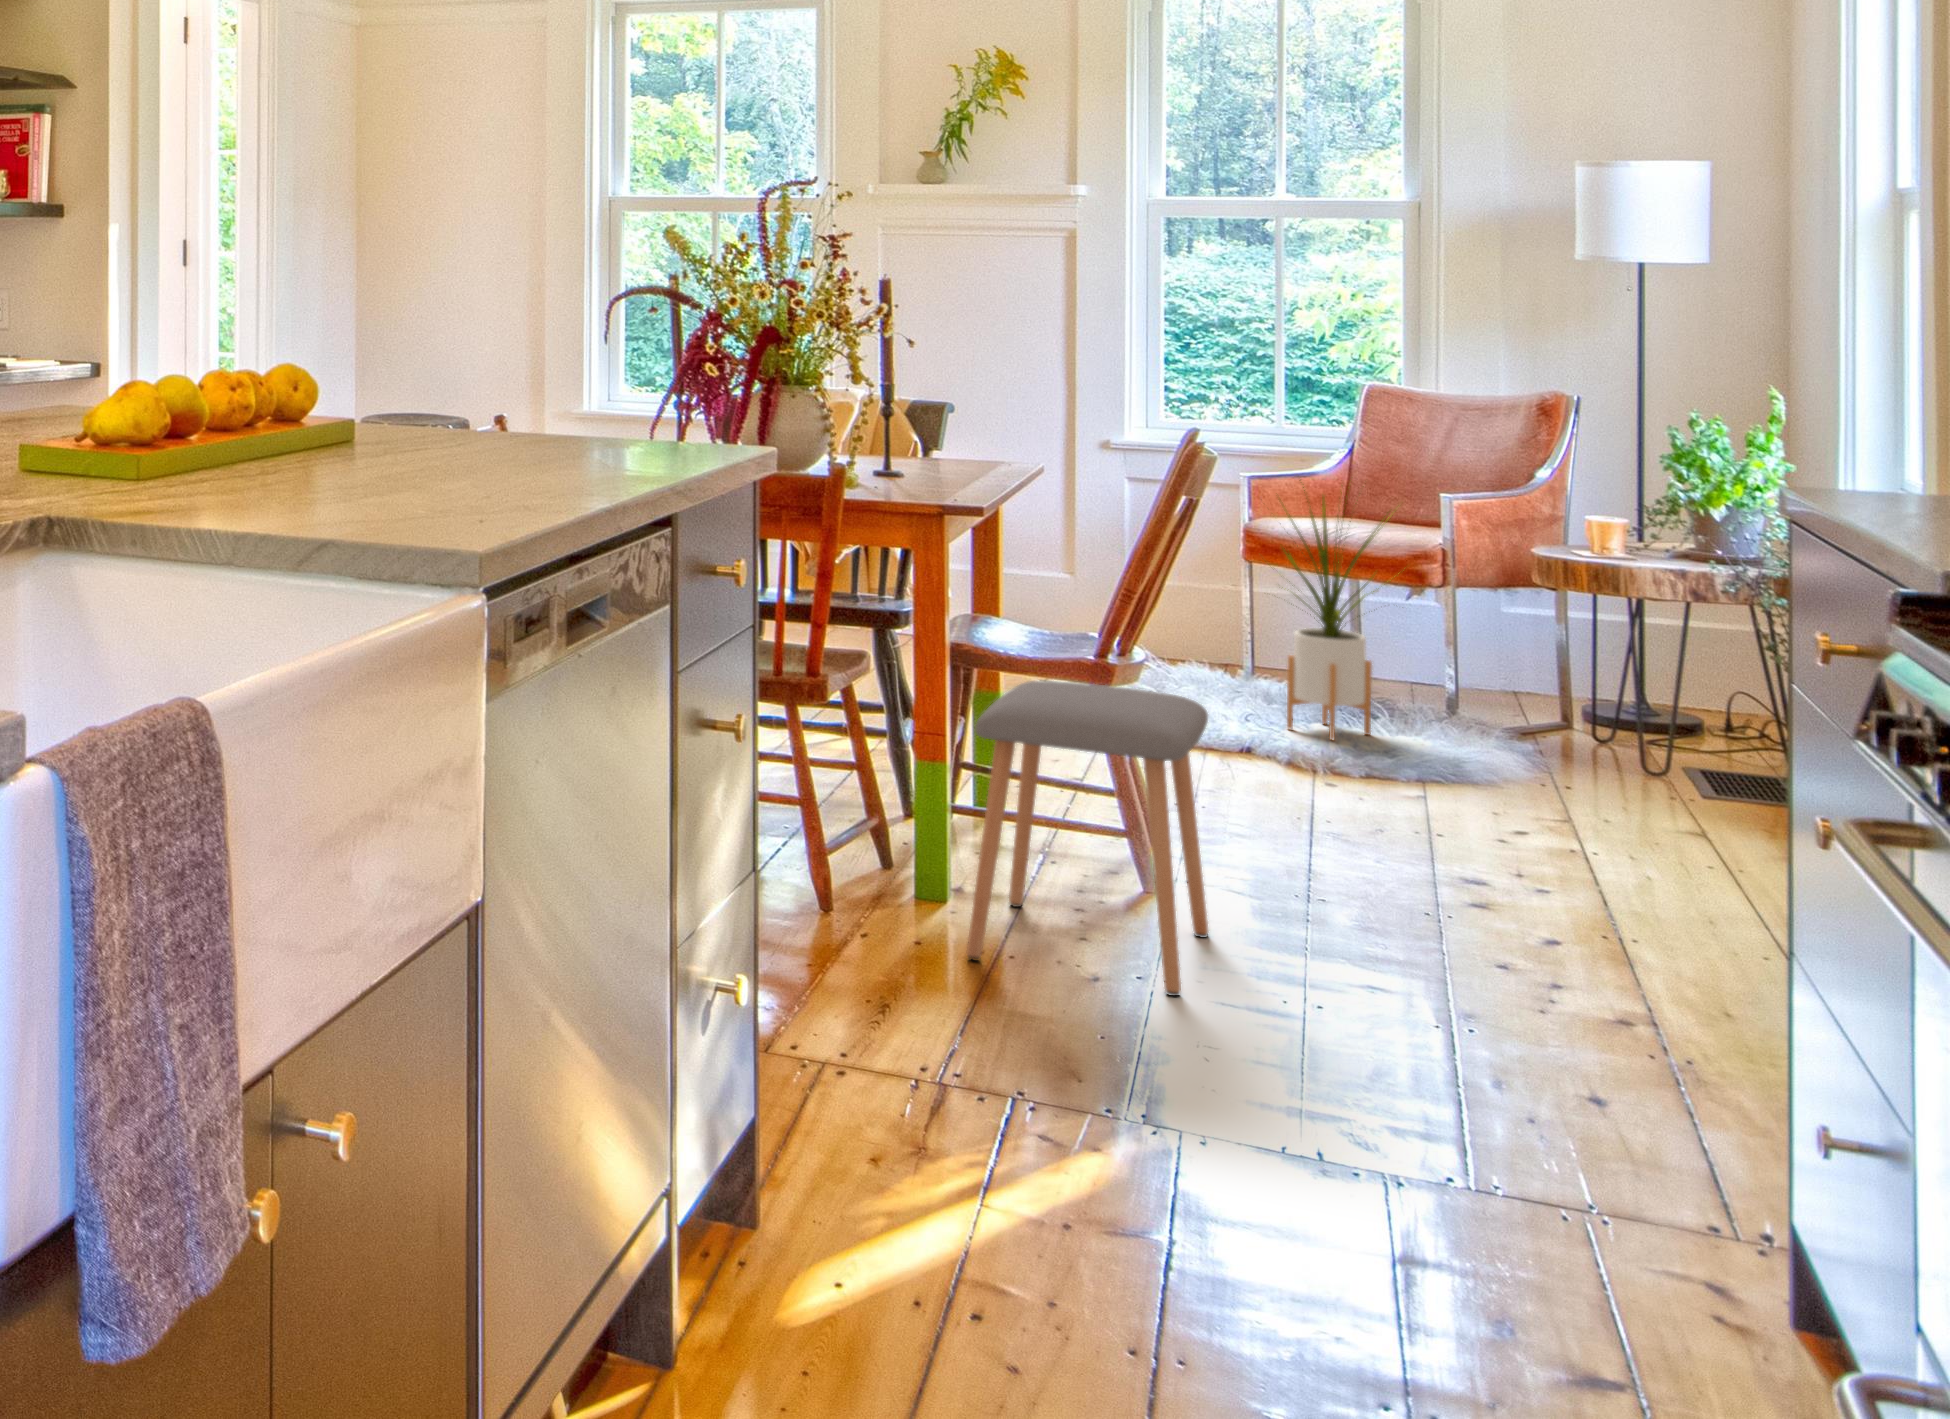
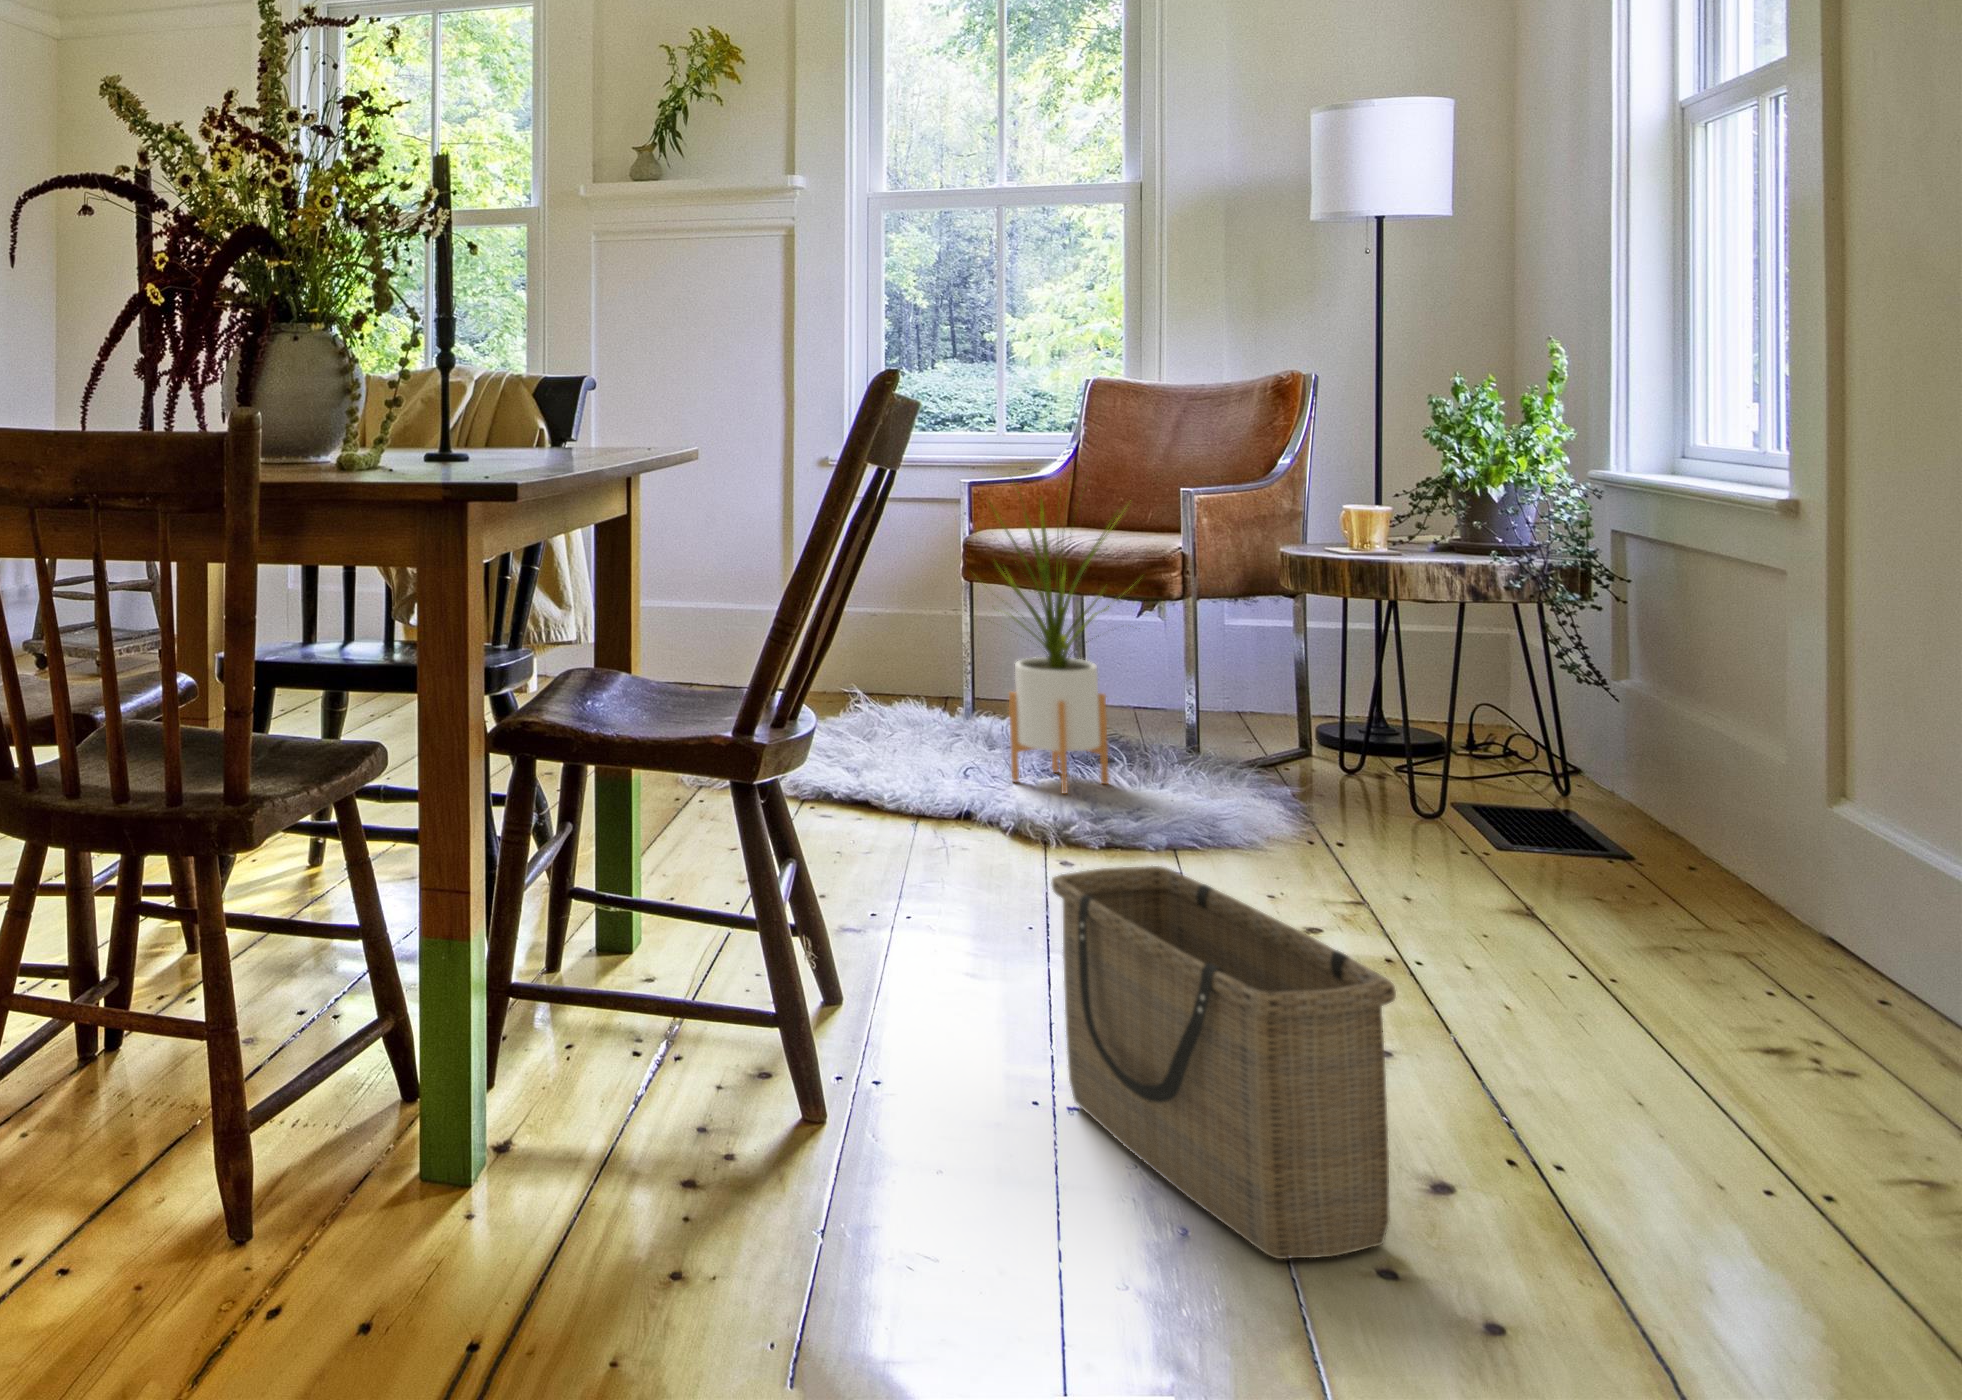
stool: present [967,680,1208,996] -> none [546,773,903,1266]
basket: none [1324,767,1561,1010] -> present [1051,866,1396,1259]

